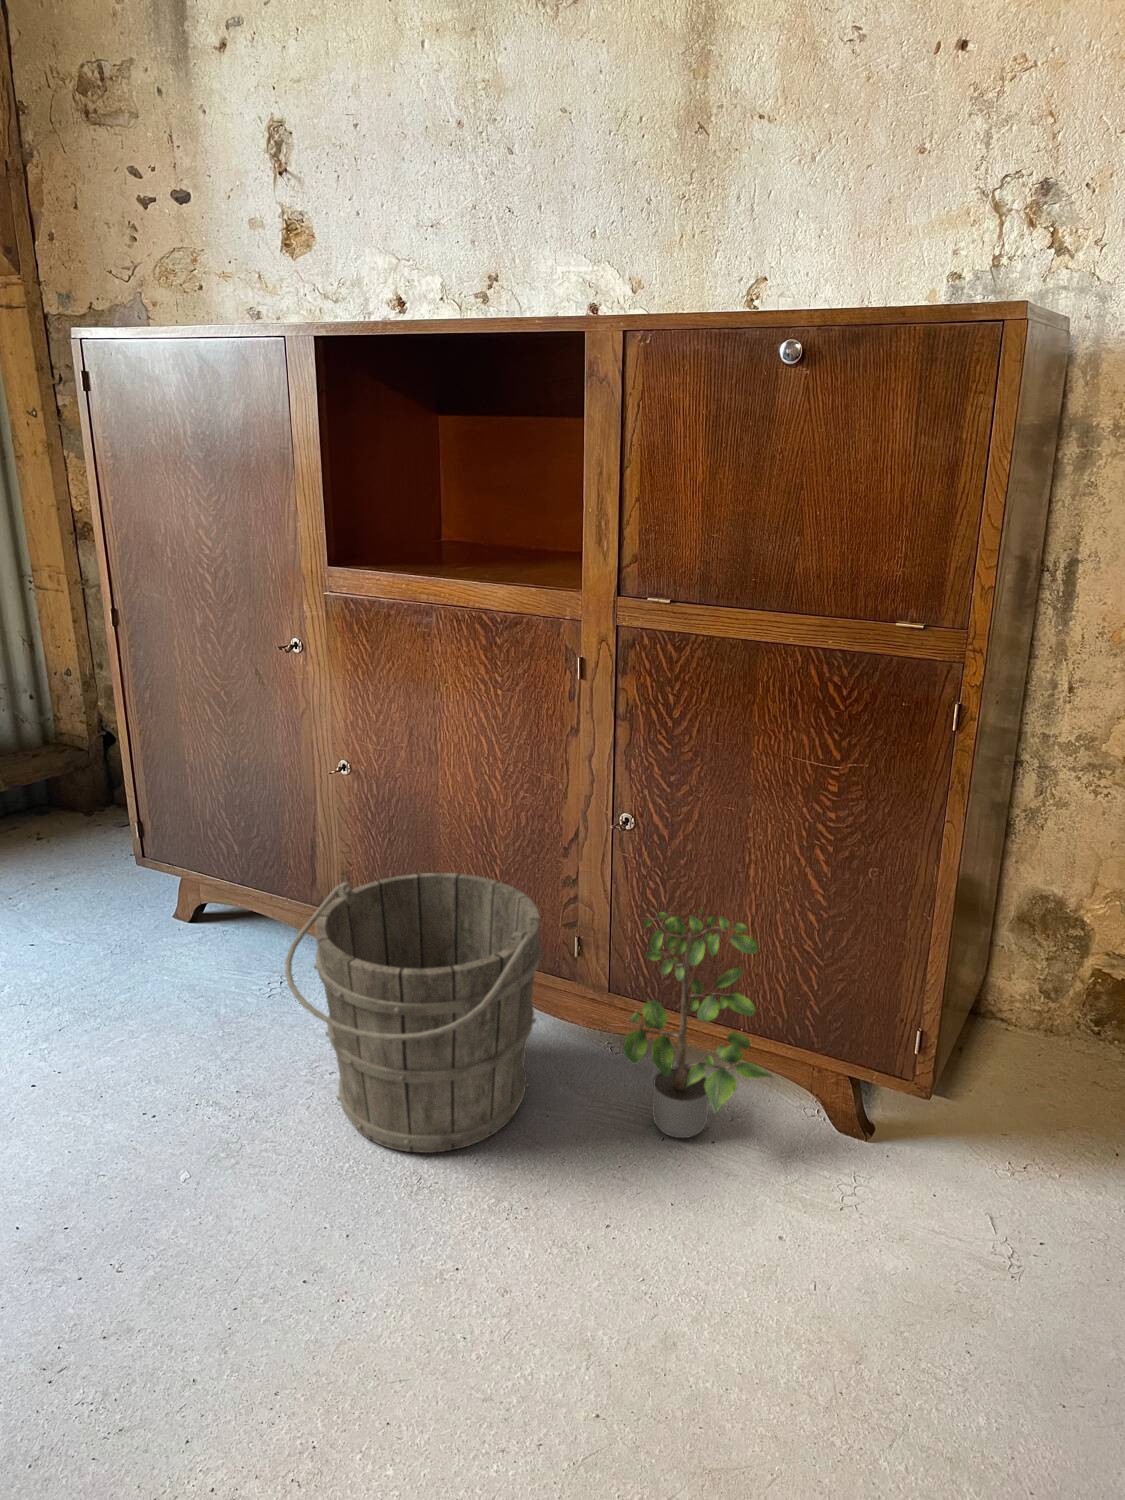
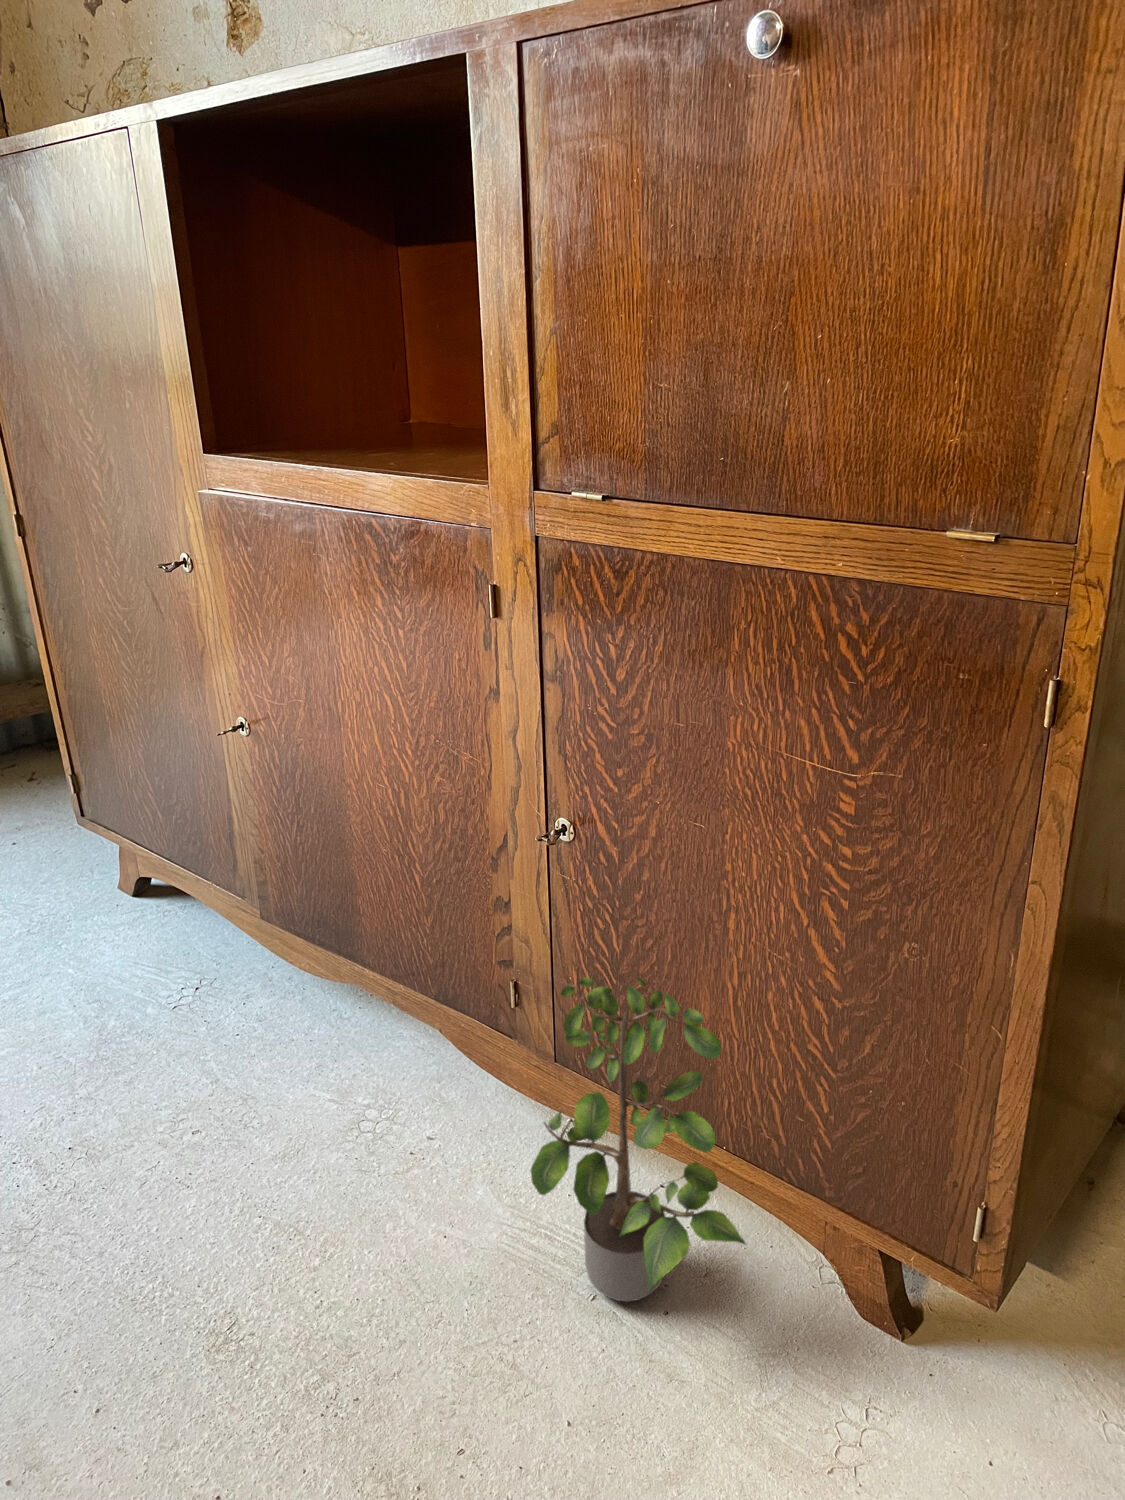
bucket: present [285,873,544,1153] -> none [77,880,440,1279]

